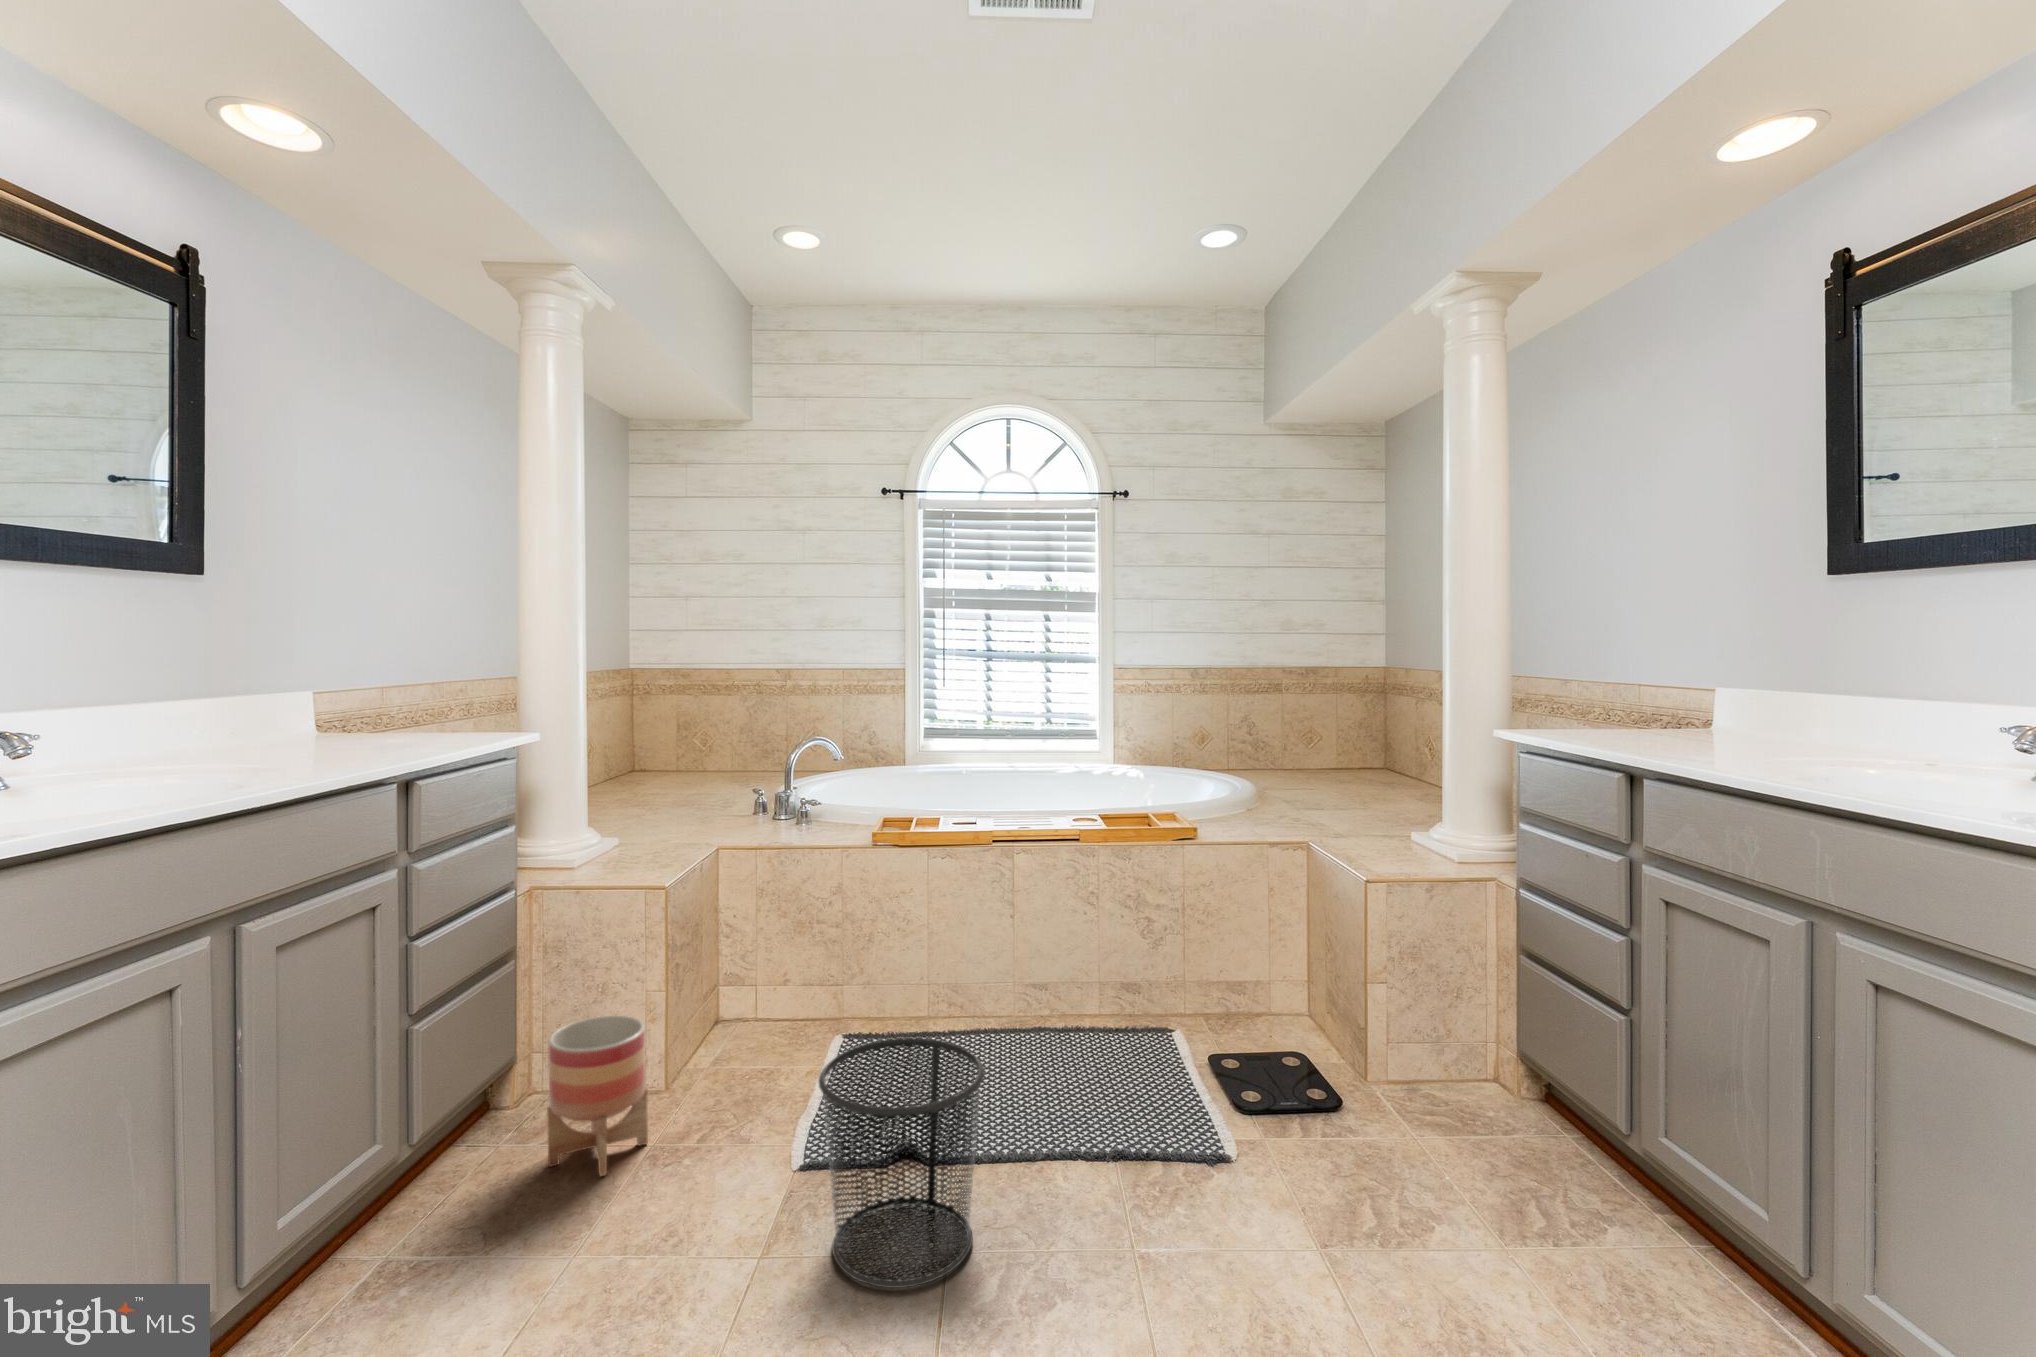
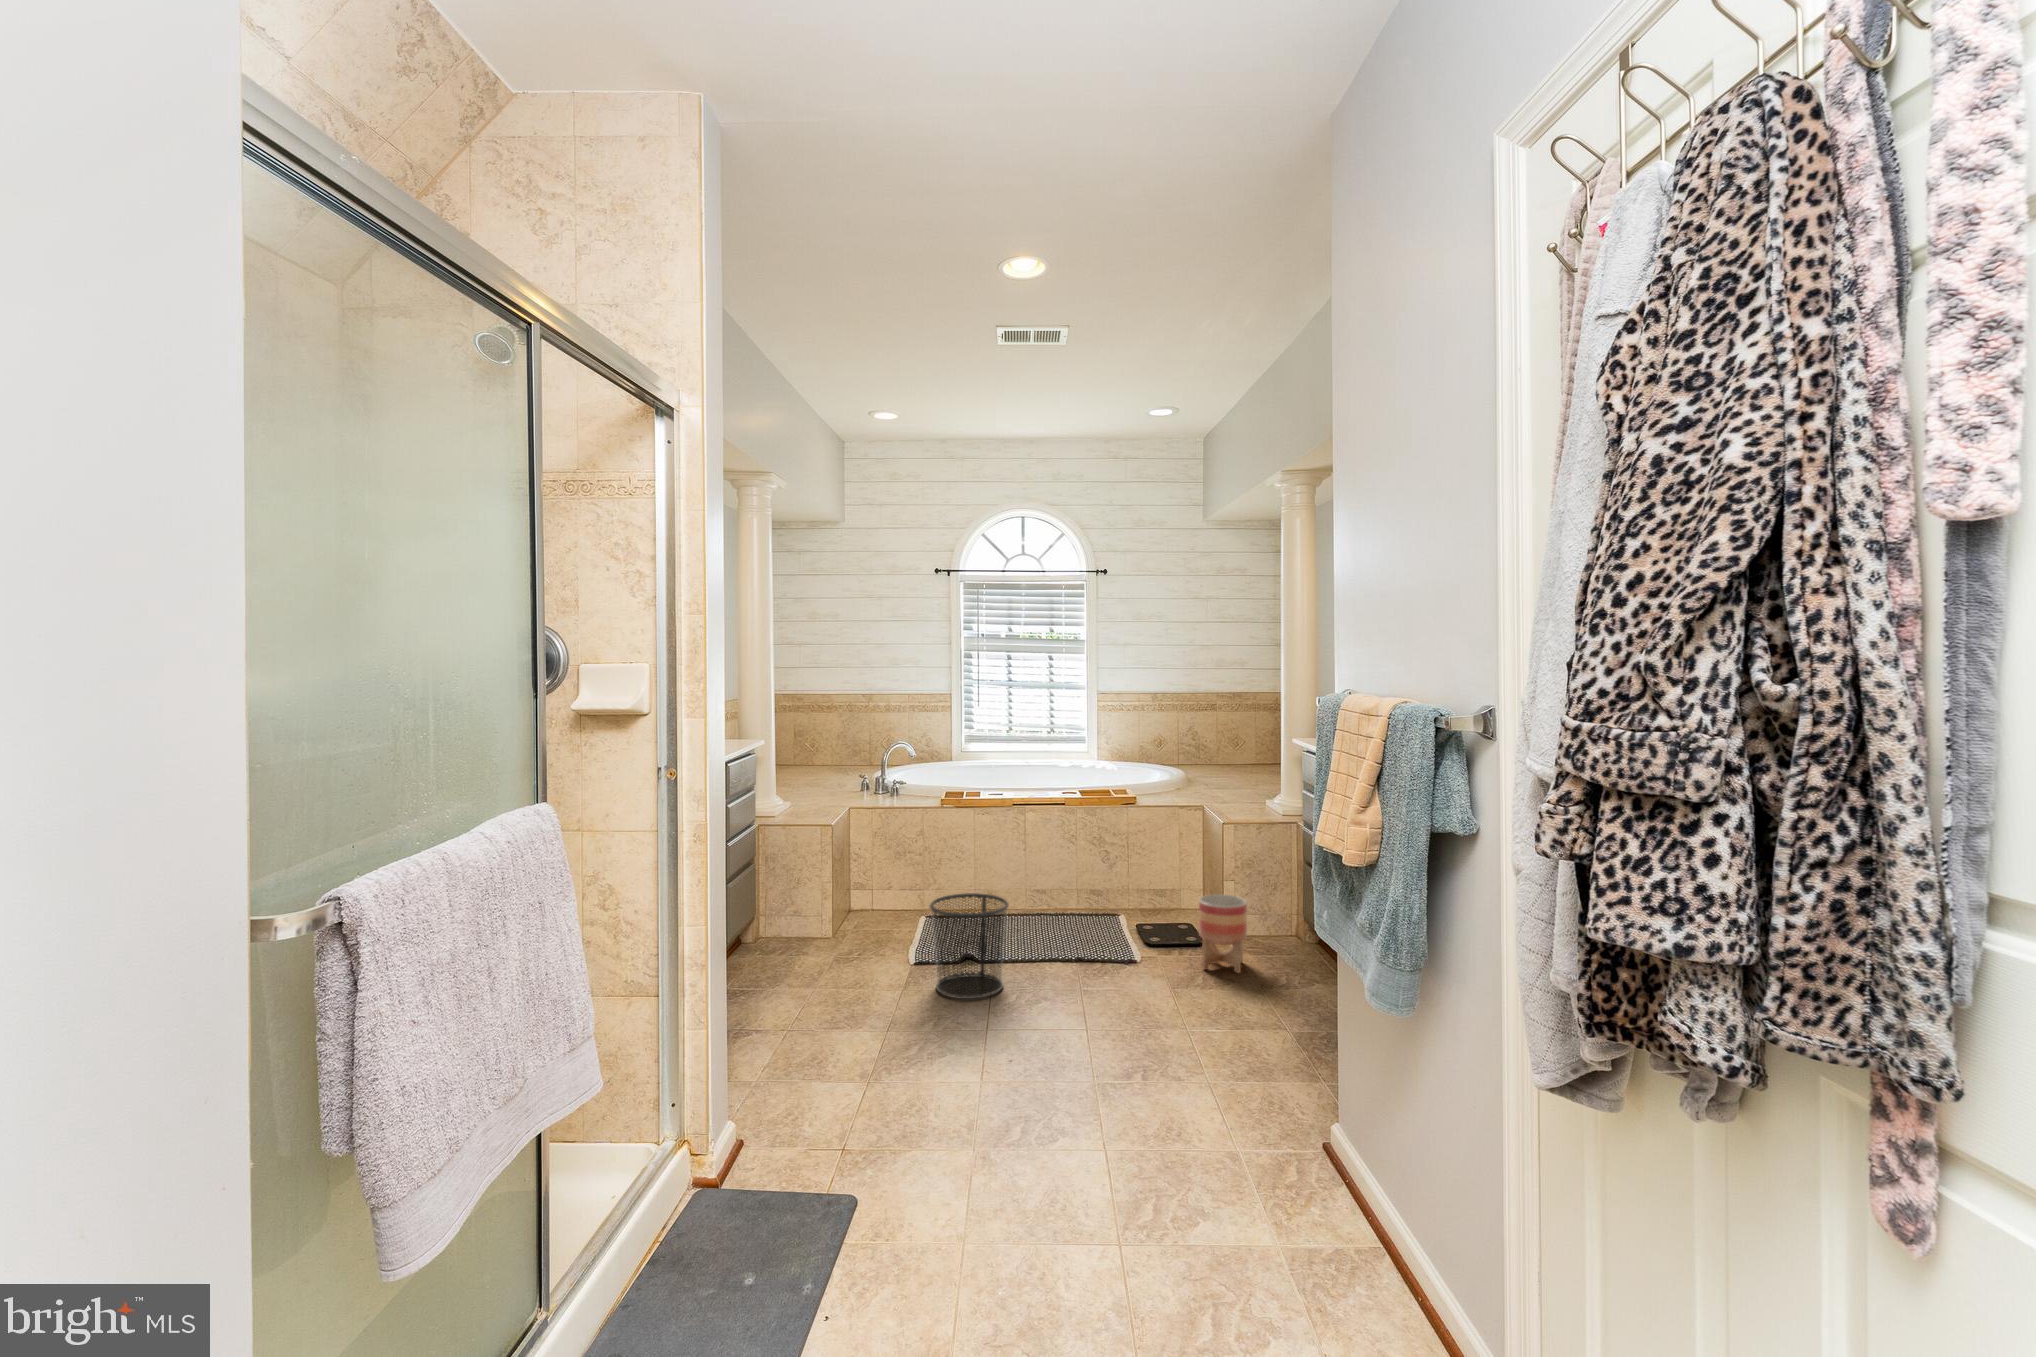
planter: present [547,1015,648,1176] -> present [1199,894,1247,973]

